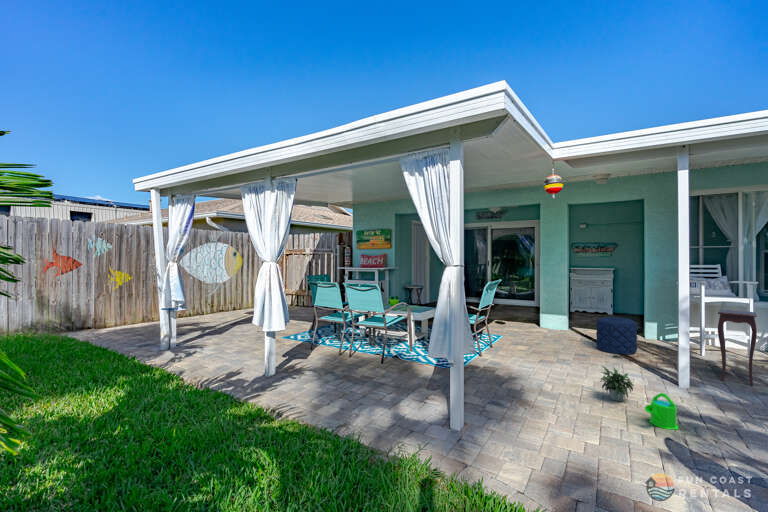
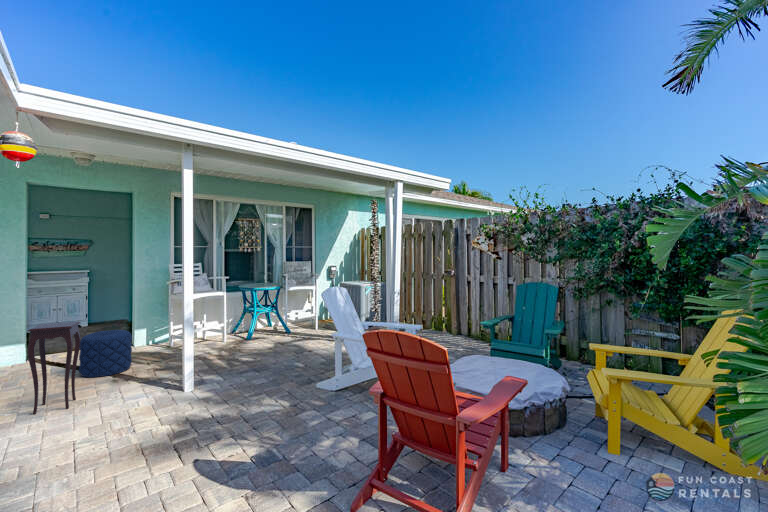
side table: present [718,310,757,386] -> present [28,321,80,414]
potted plant: present [600,366,634,401] -> none [103,398,149,442]
watering can: present [645,393,679,429] -> none [169,410,200,452]

